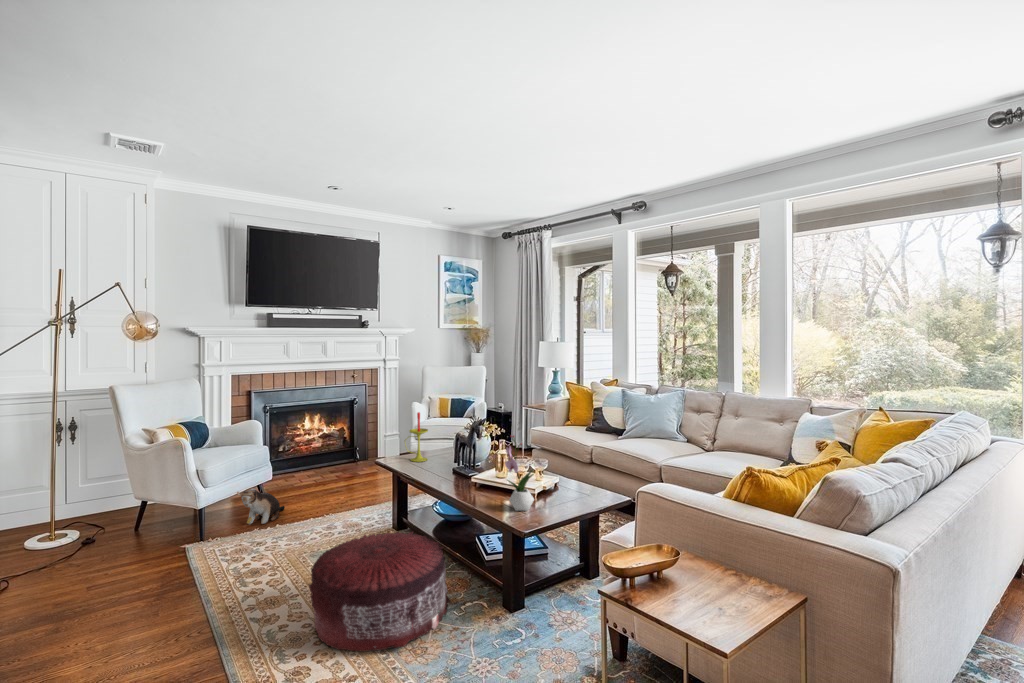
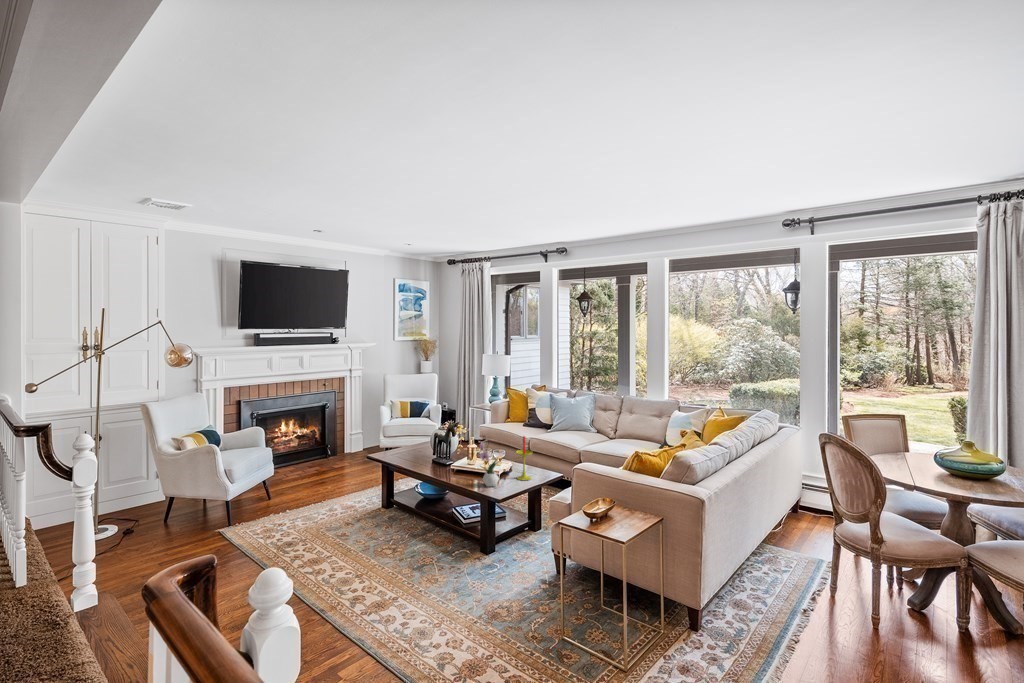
candle: present [405,412,428,462] -> present [516,436,532,480]
plush toy: present [237,488,285,524] -> none [255,482,286,511]
pouf: present [309,532,450,652] -> none [351,505,445,584]

